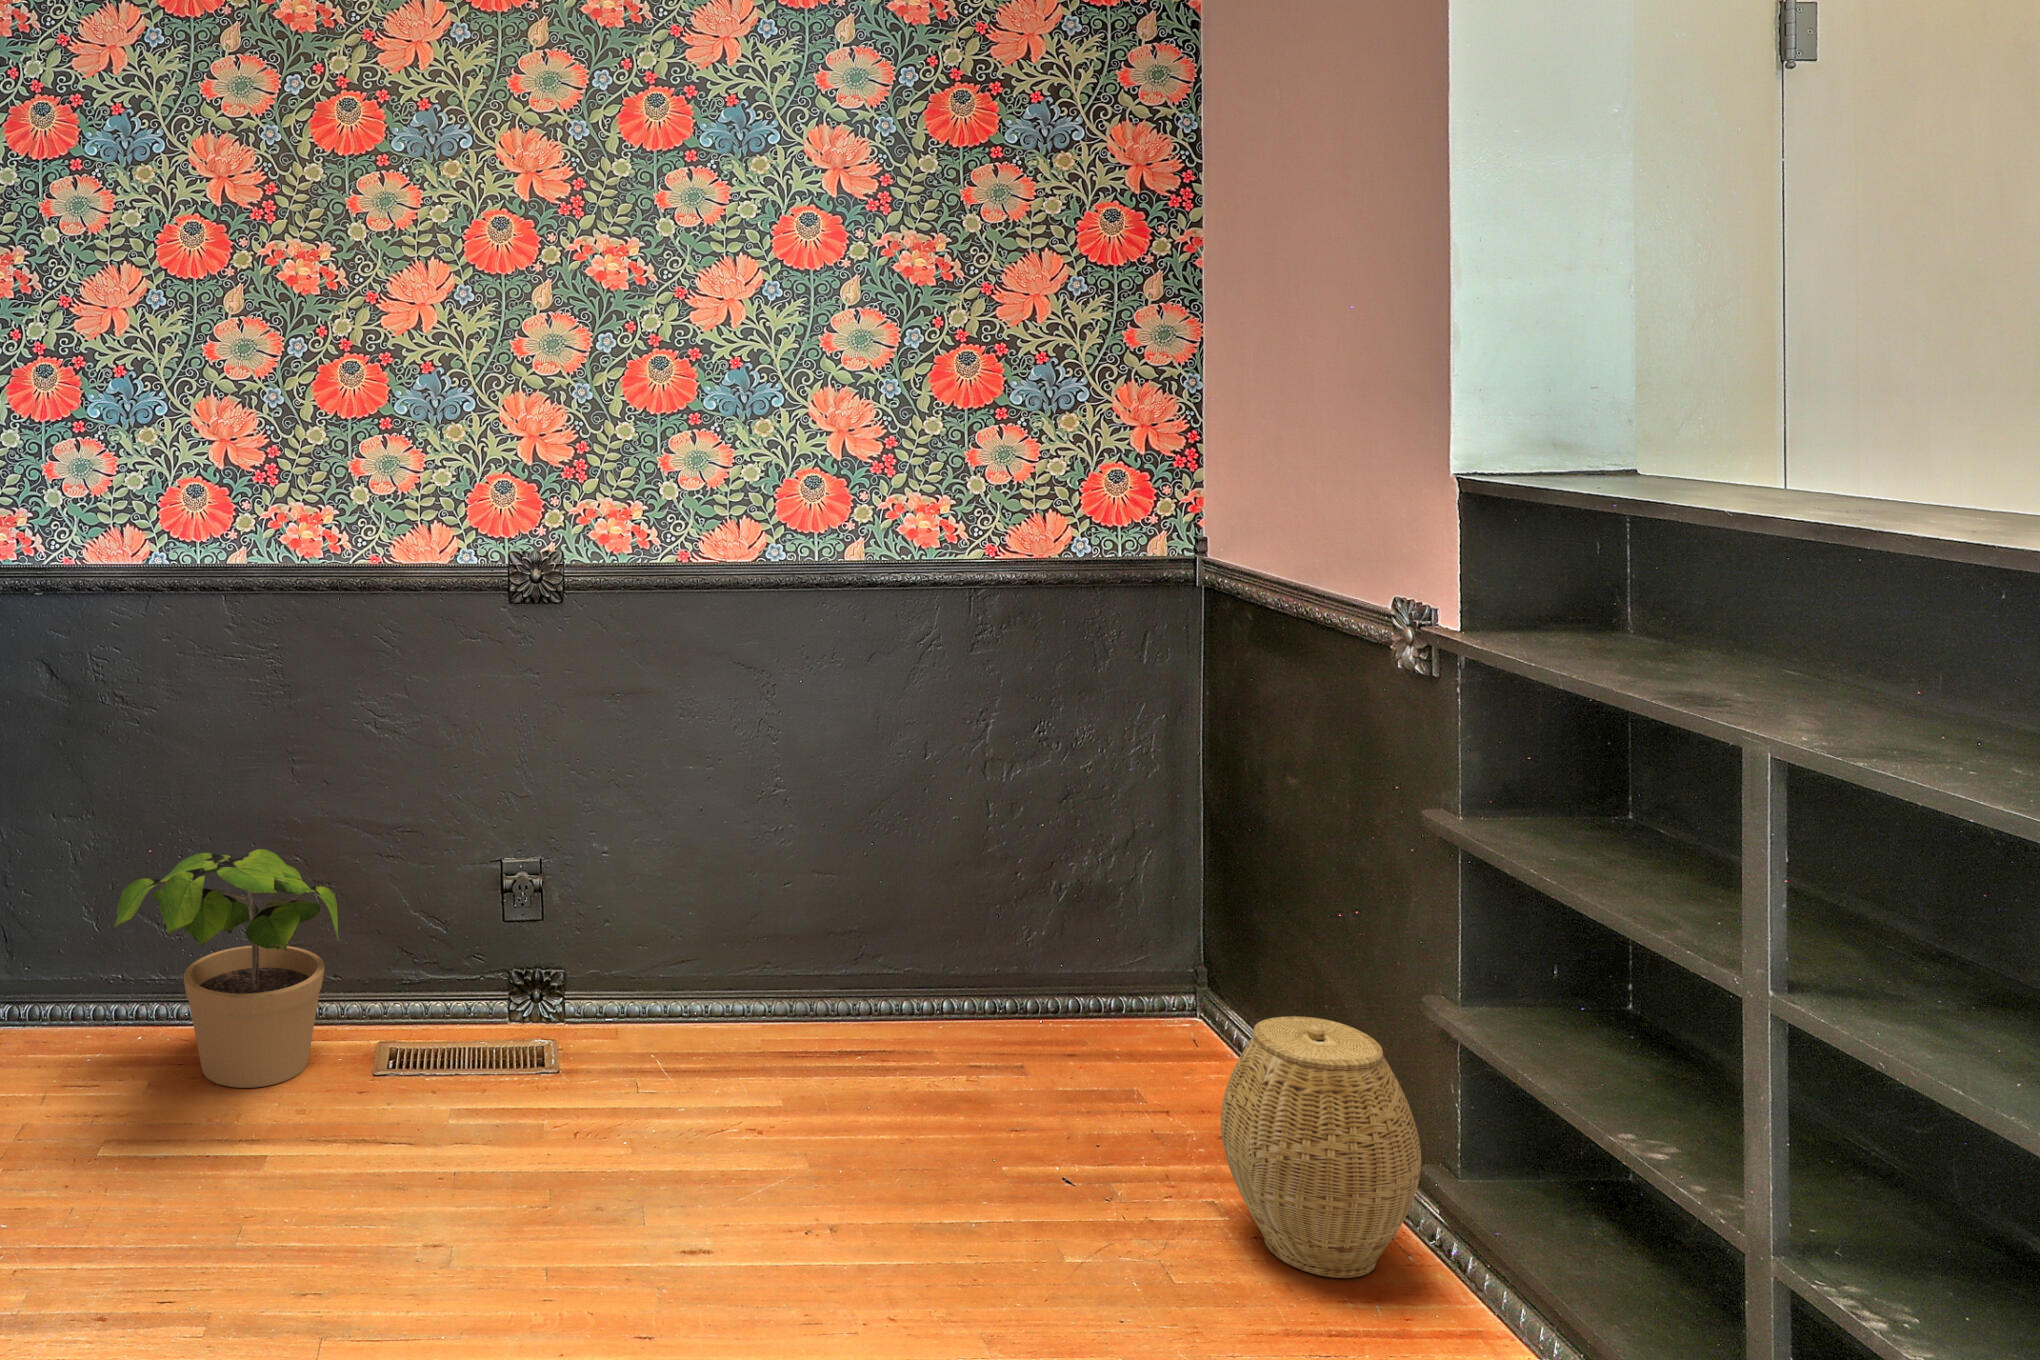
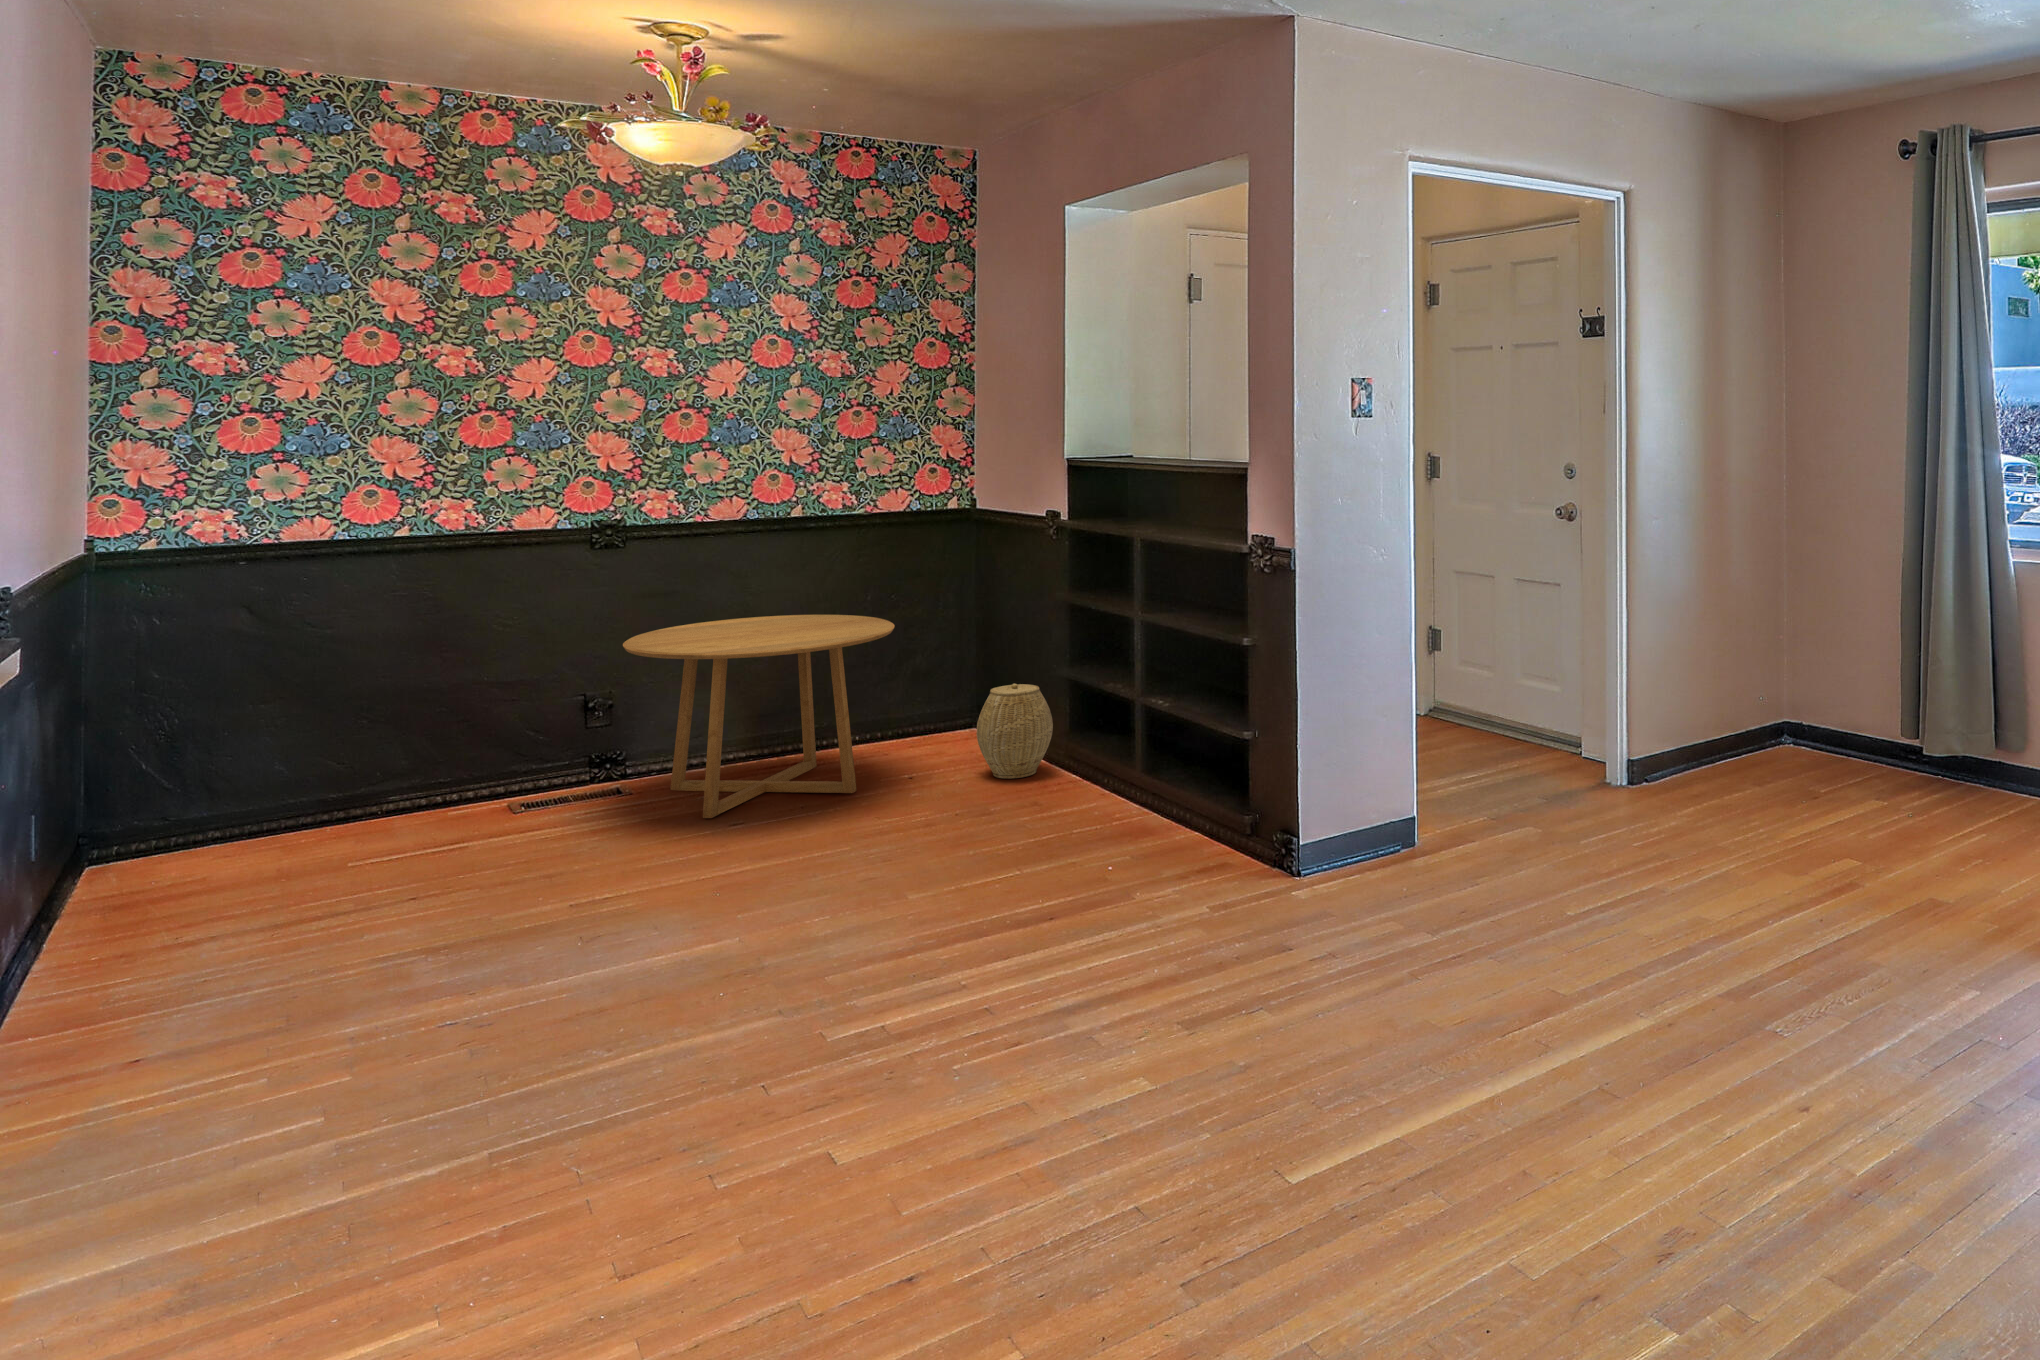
round table: none [515,752,1028,1216] -> present [623,615,895,818]
potted plant: present [114,849,339,1088] -> none [335,689,488,832]

